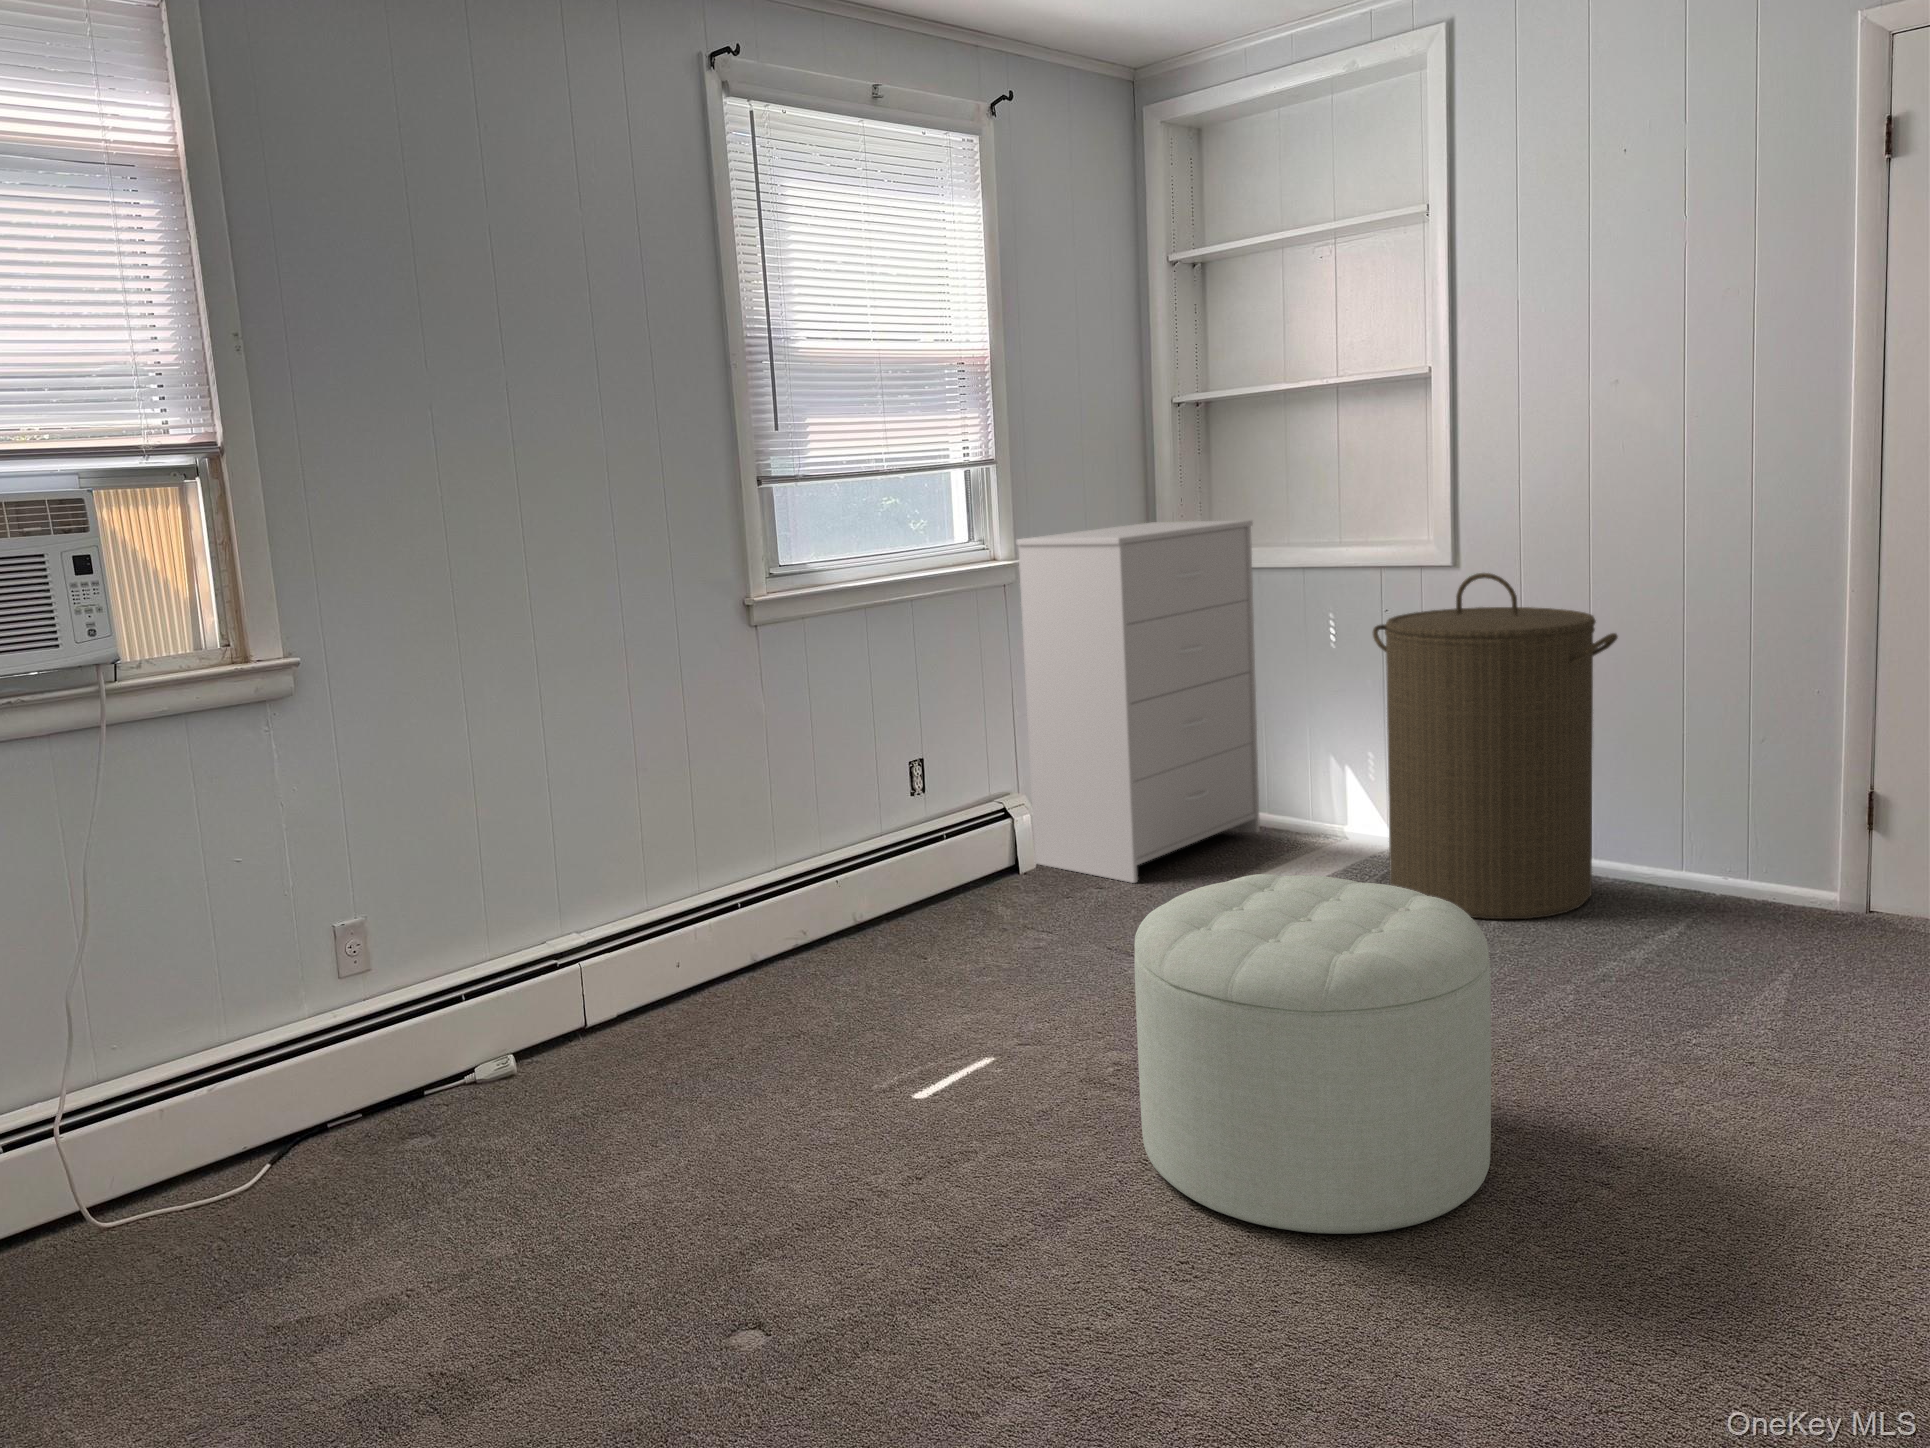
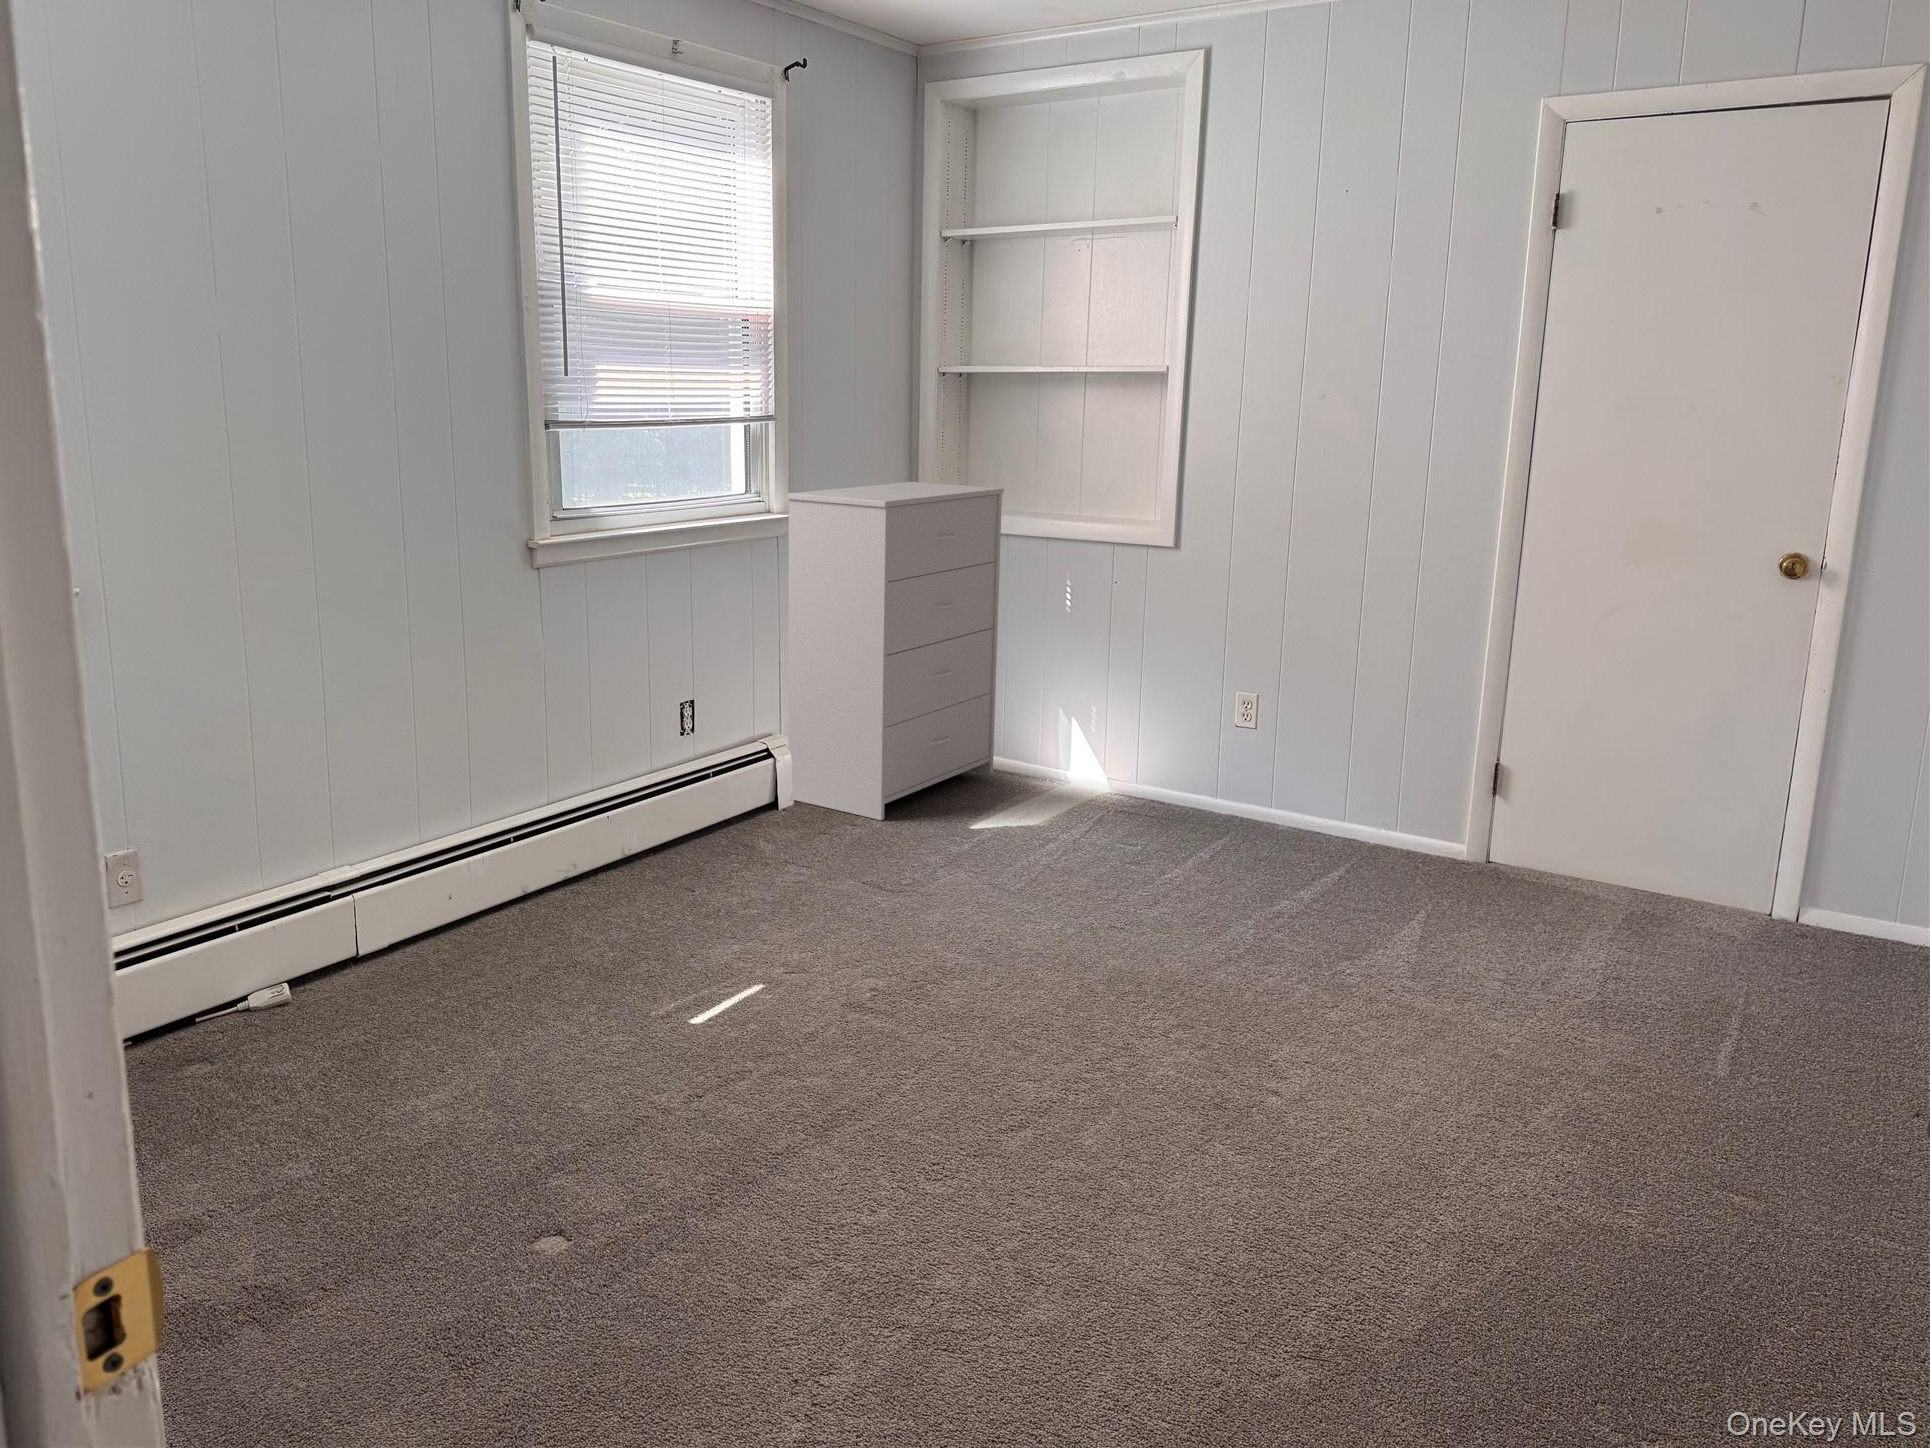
laundry hamper: present [1373,573,1618,919] -> none [1106,557,1311,862]
ottoman: present [1134,874,1491,1234] -> none [898,828,1198,1139]

